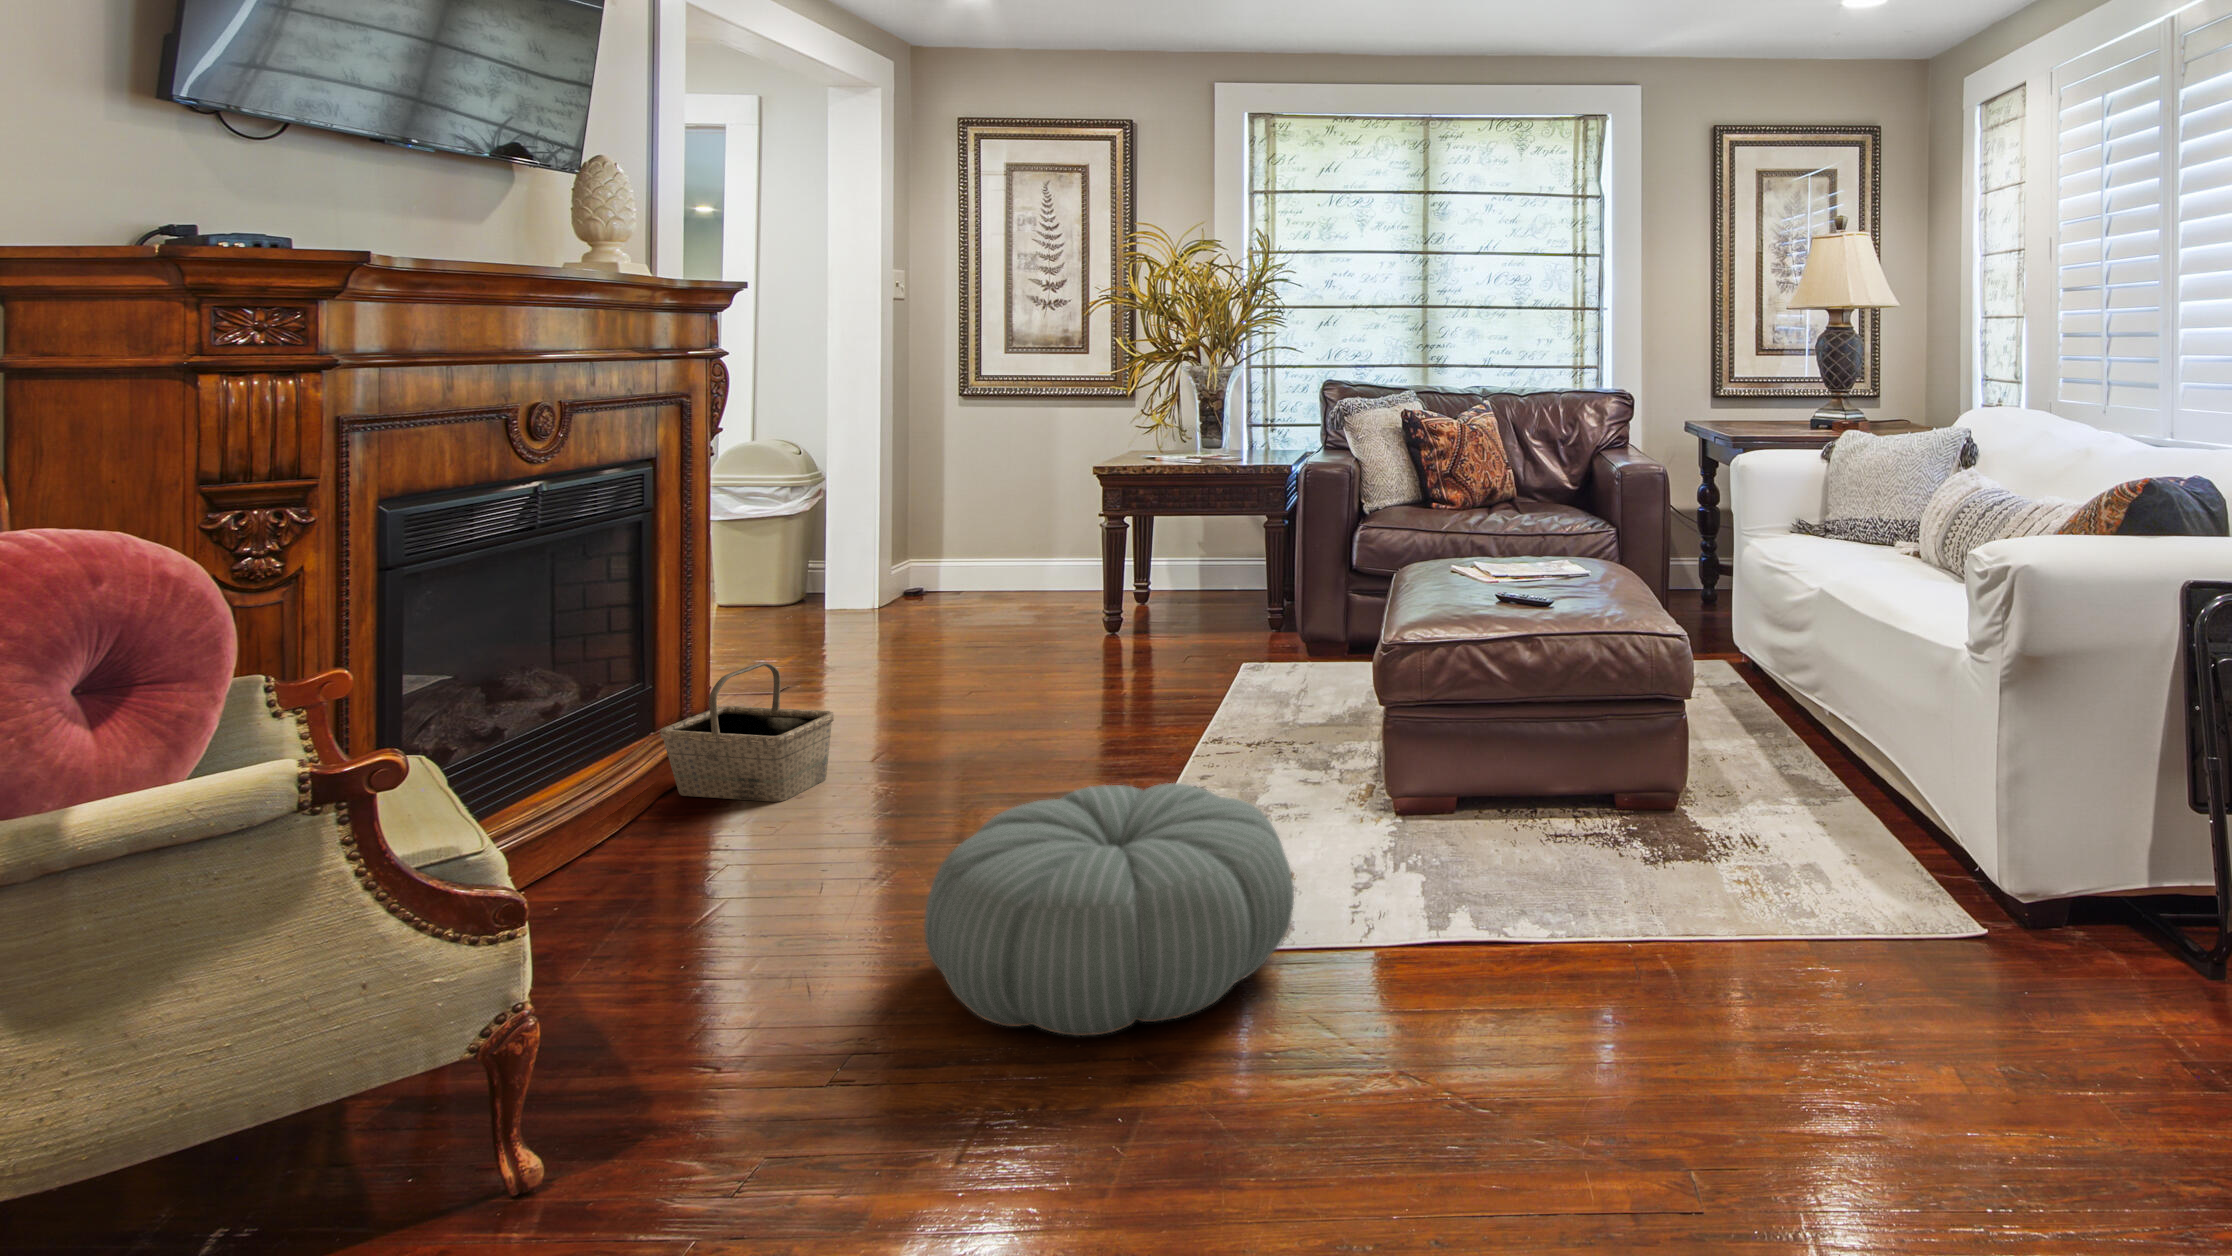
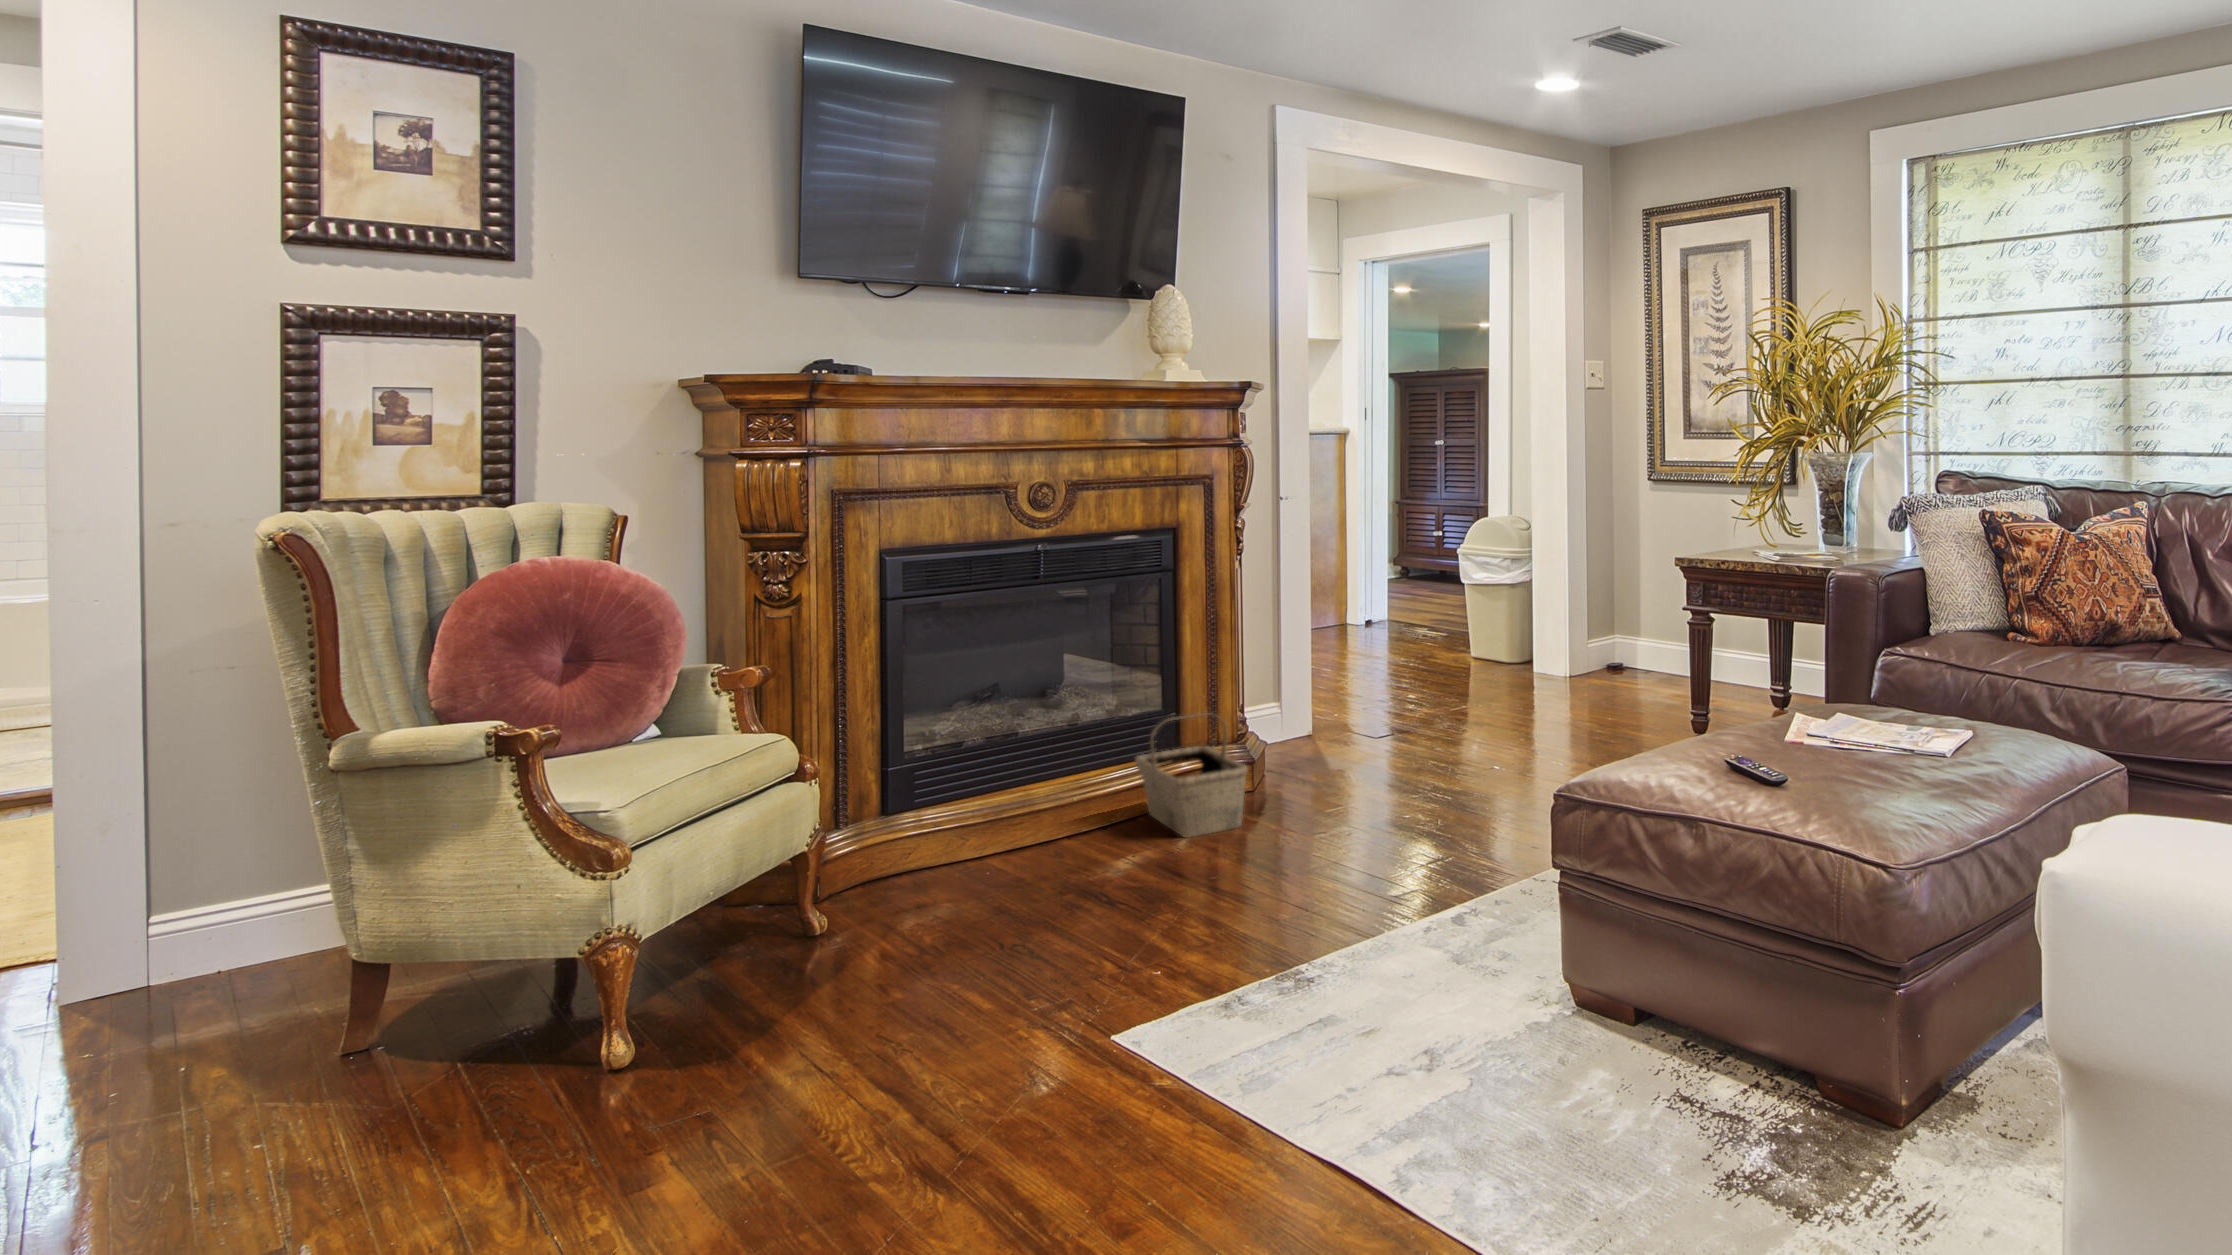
pouf: present [924,783,1294,1036] -> none [876,882,1248,1144]

